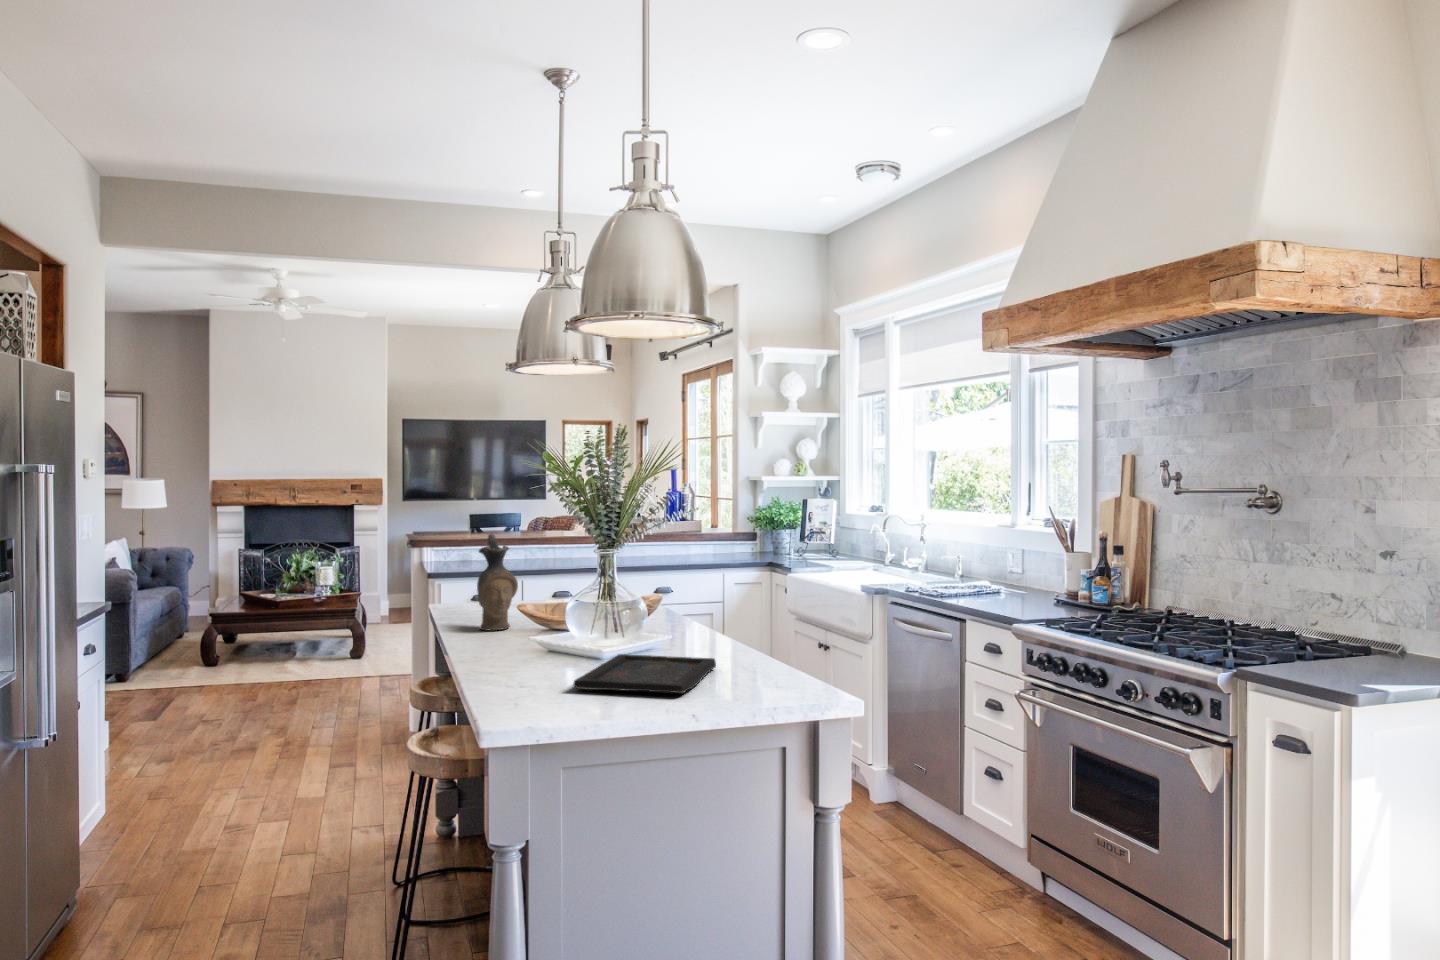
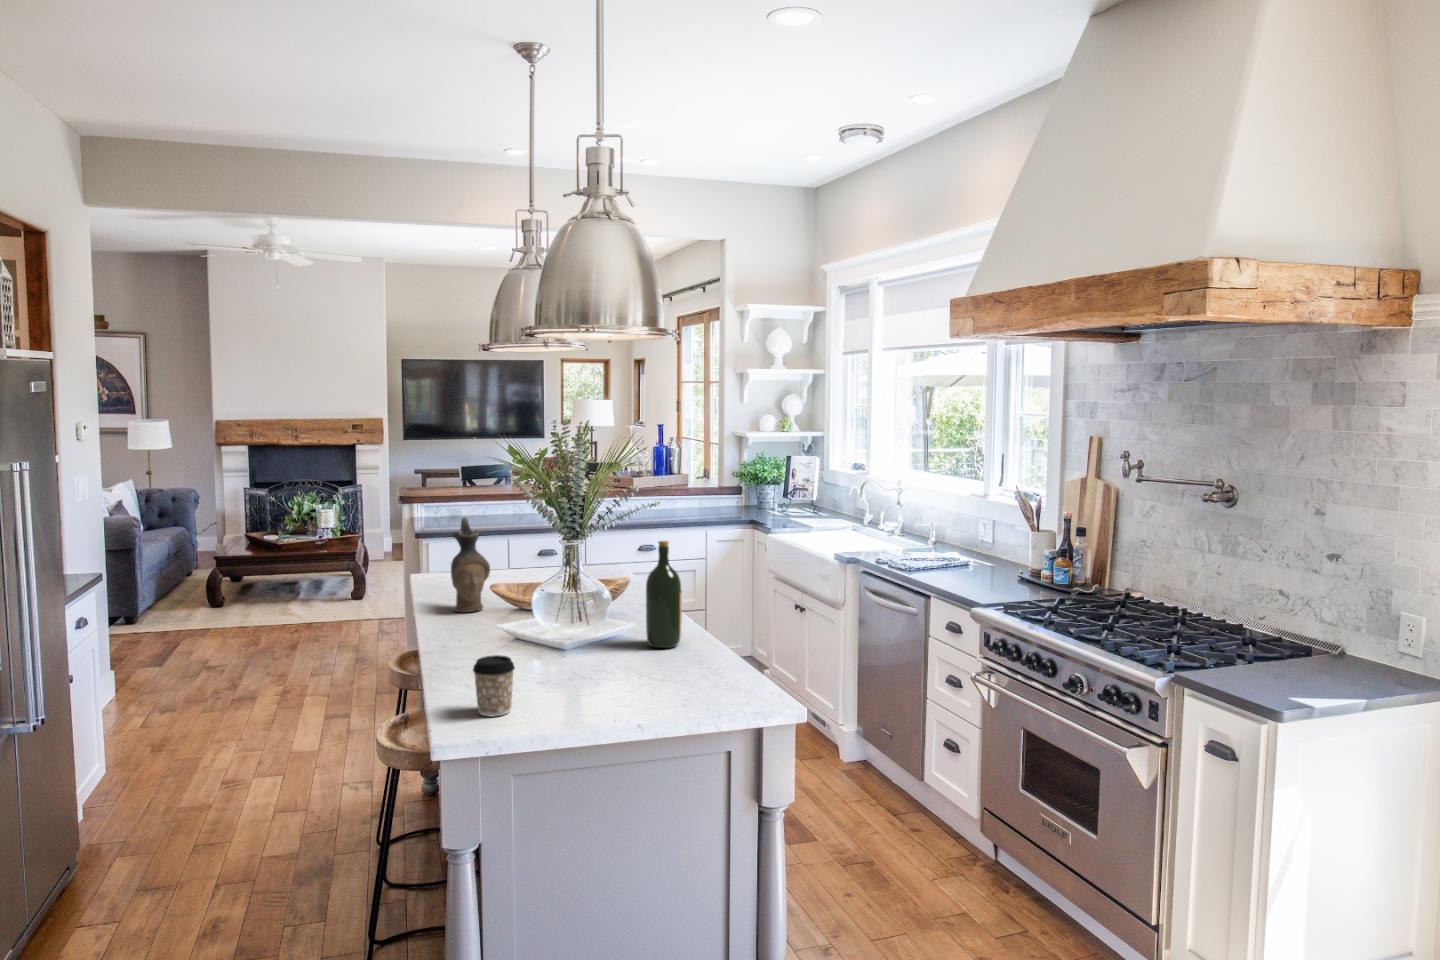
wine bottle: none [685,545,723,656] -> present [646,541,682,648]
coffee cup: none [518,646,563,708] -> present [473,655,515,716]
tray: present [574,654,716,693] -> none [529,649,671,699]

